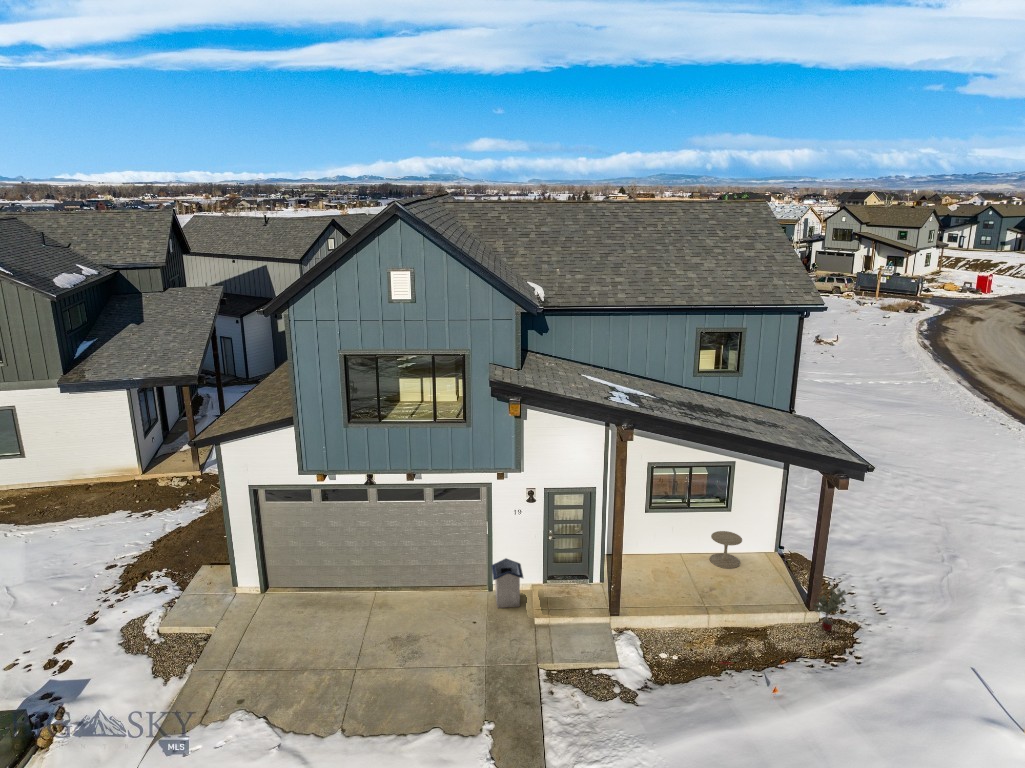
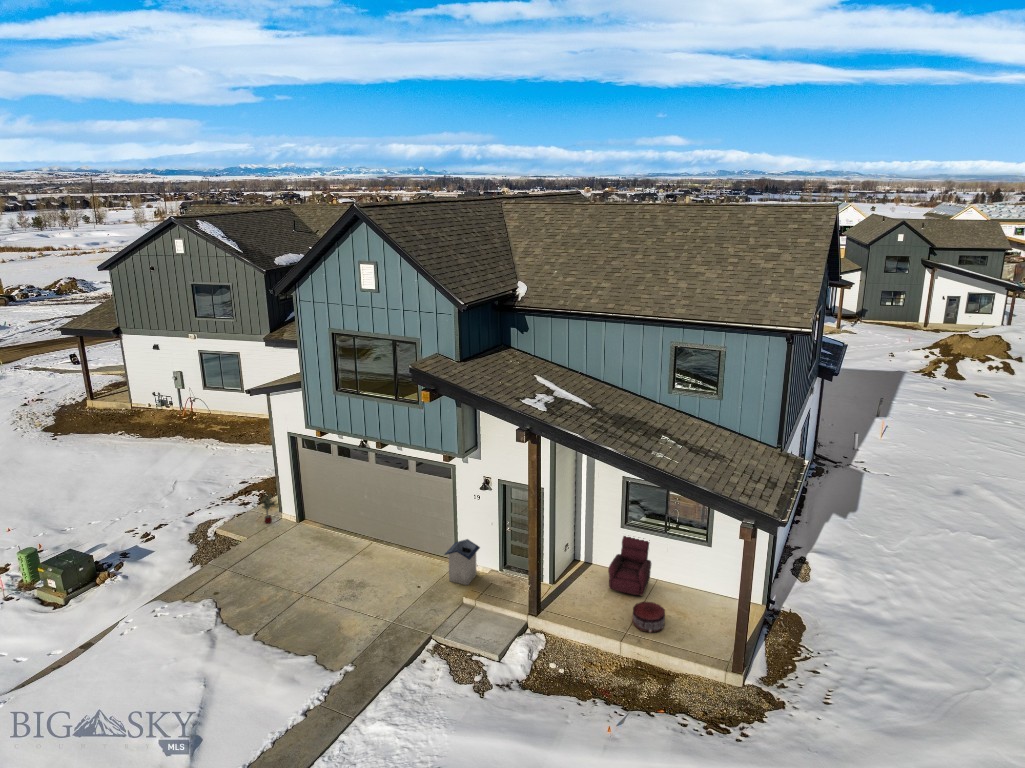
armchair: none [646,517,690,572] -> present [608,536,651,596]
side table: present [710,531,742,568] -> none [680,566,715,608]
pouf: none [696,572,729,600] -> present [633,601,665,632]
potted tree: present [814,585,846,631] -> present [262,493,278,523]

